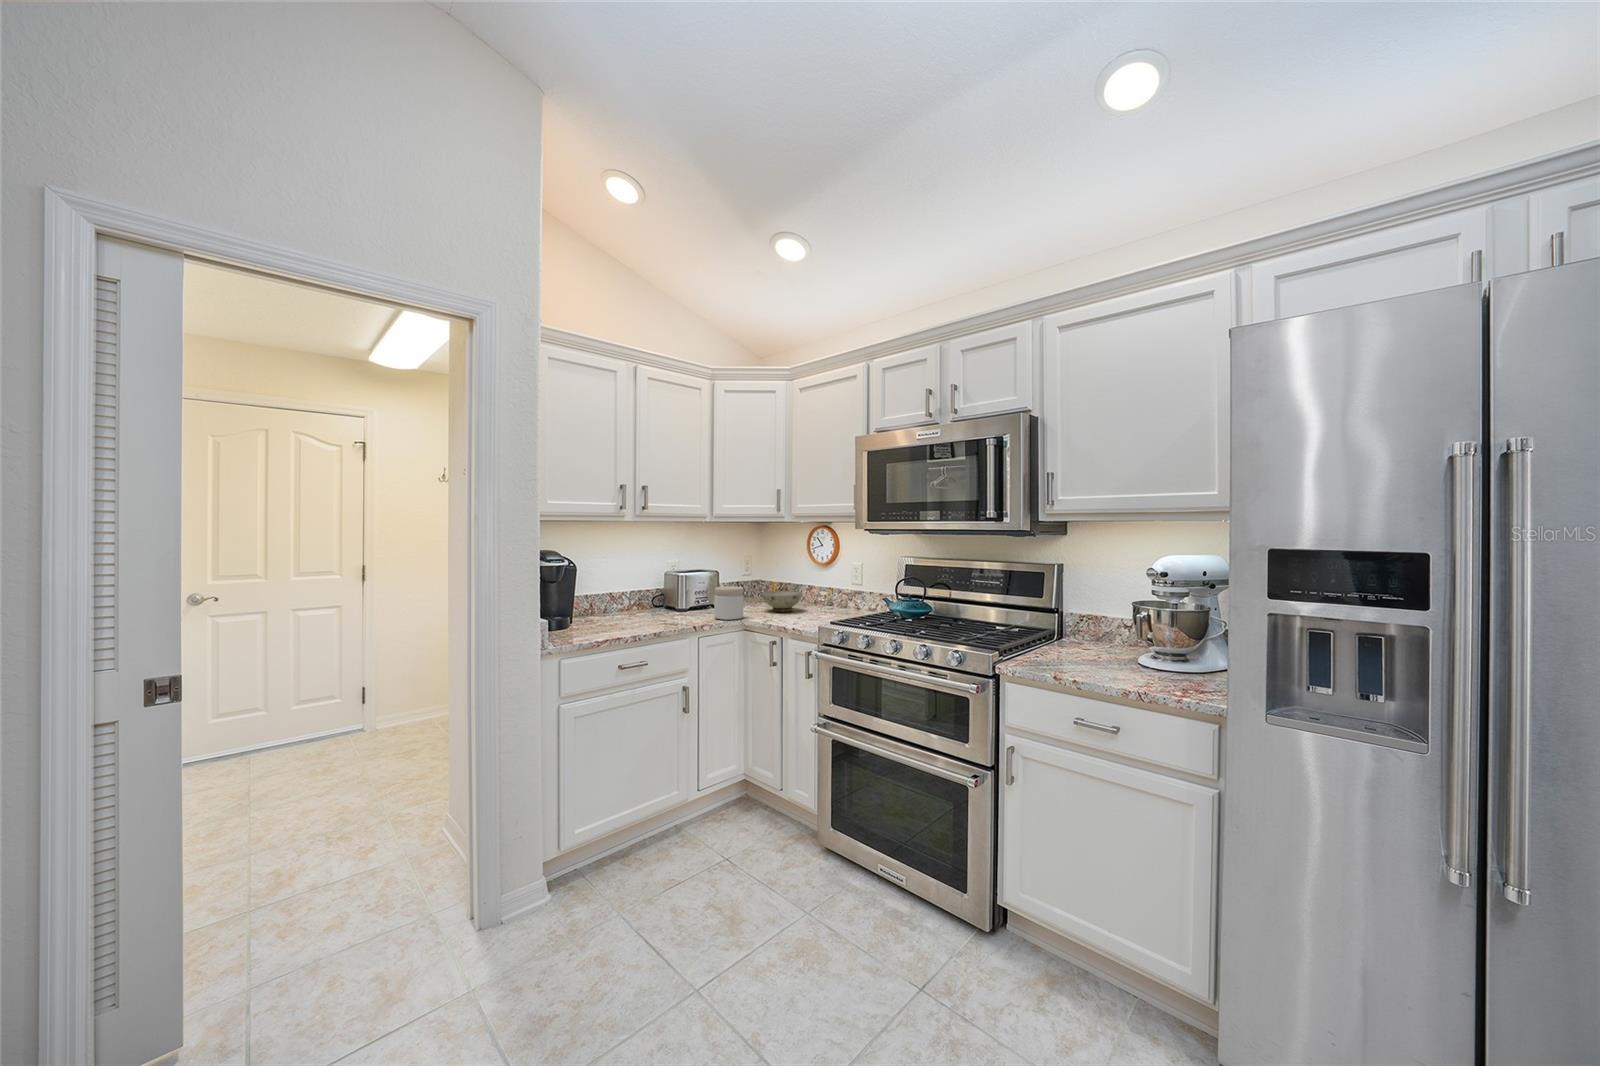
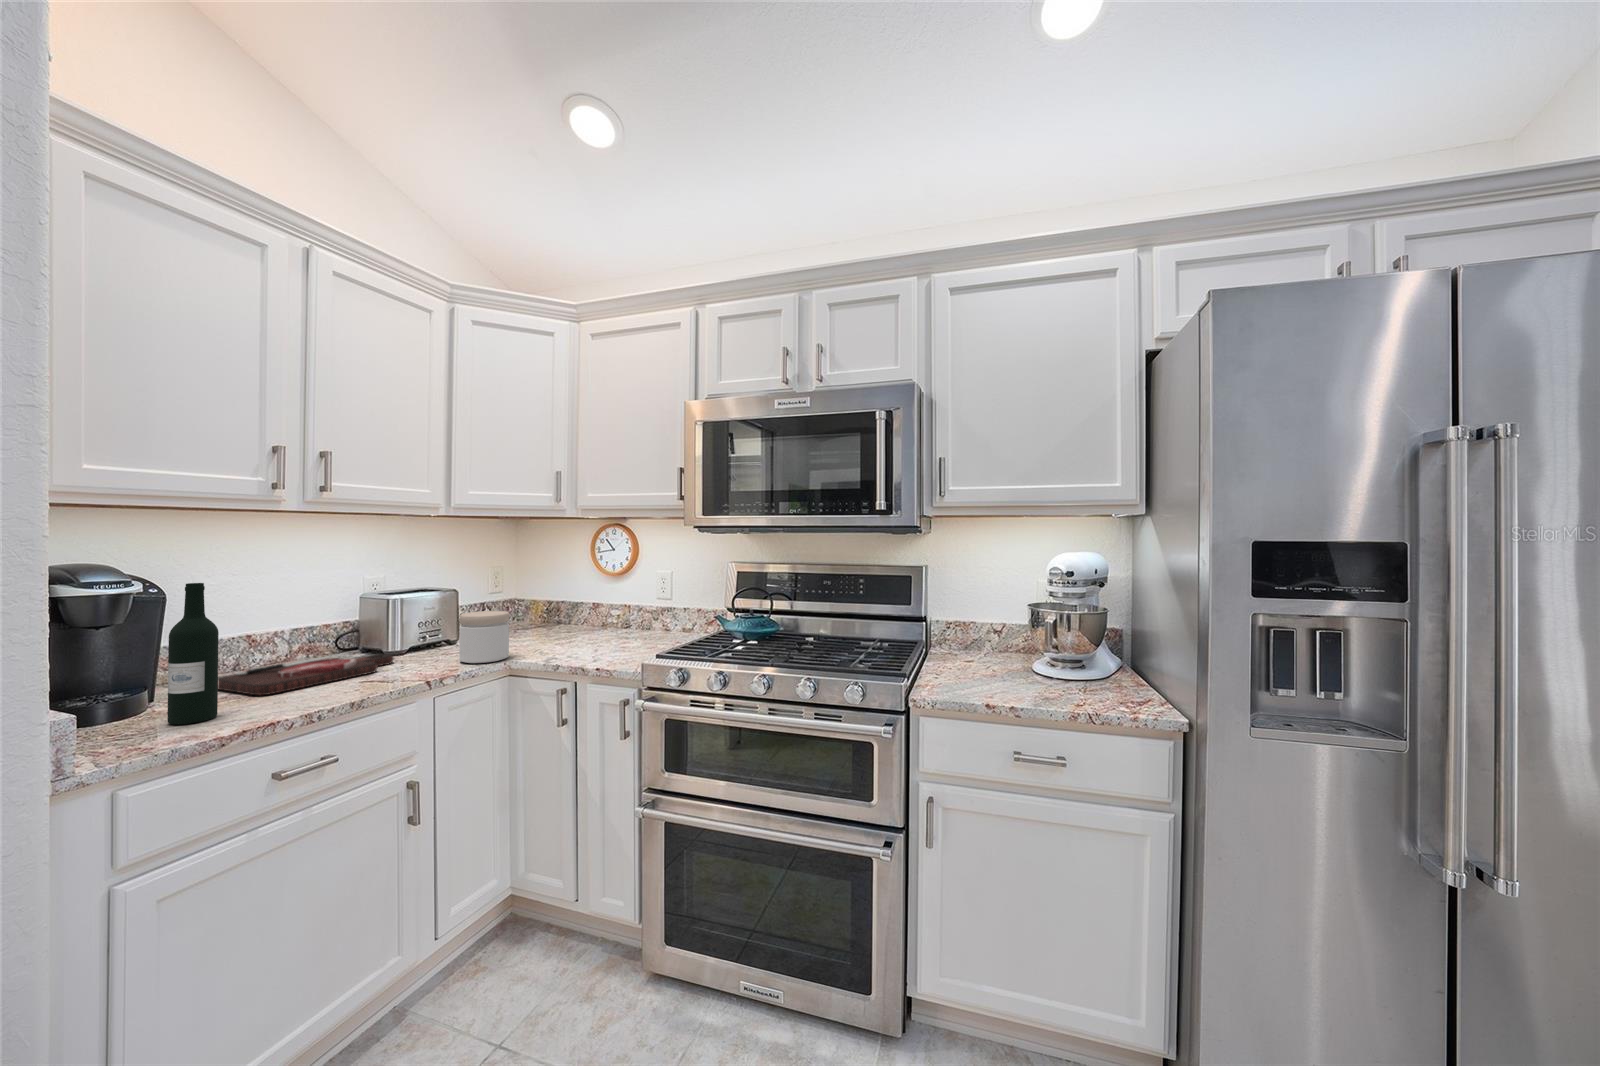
wine bottle: none [579,562,598,635] -> present [167,583,219,725]
ceramic bowl: present [761,591,803,612] -> none [532,612,594,643]
cutting board: none [596,607,680,626] -> present [218,654,394,695]

